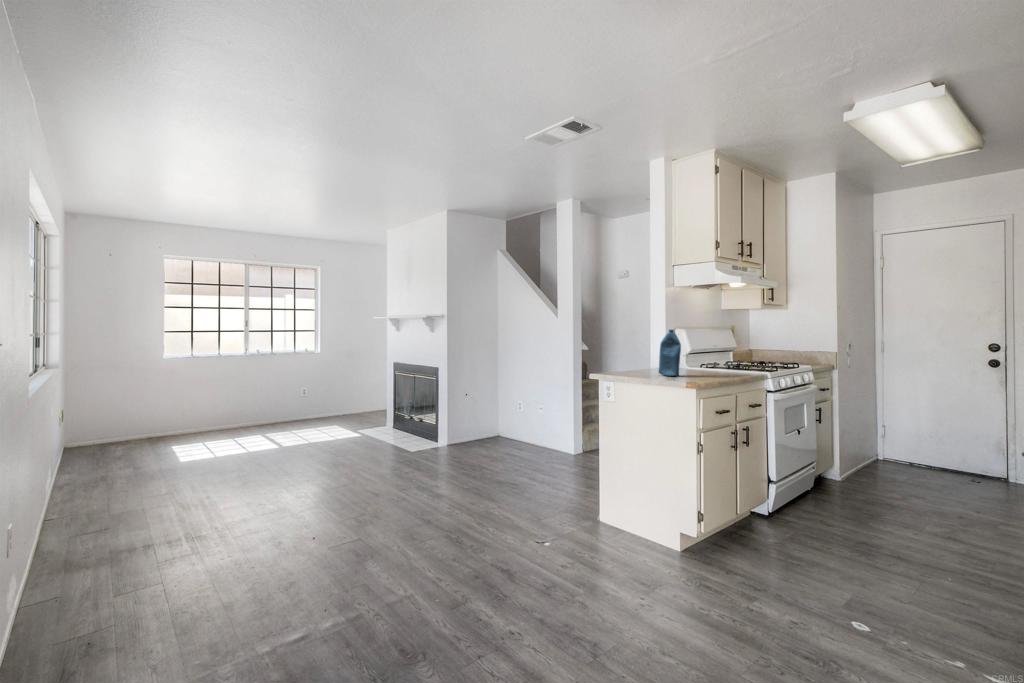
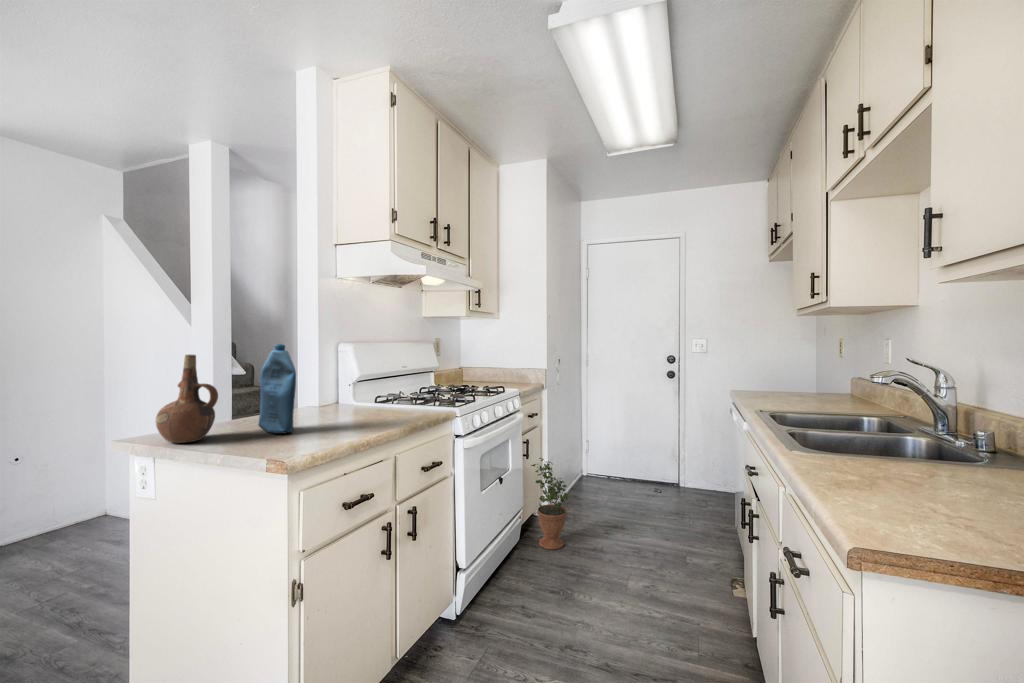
ceramic pitcher: none [620,335,645,377] -> present [156,354,218,443]
potted plant: none [823,423,860,497] -> present [531,458,568,549]

